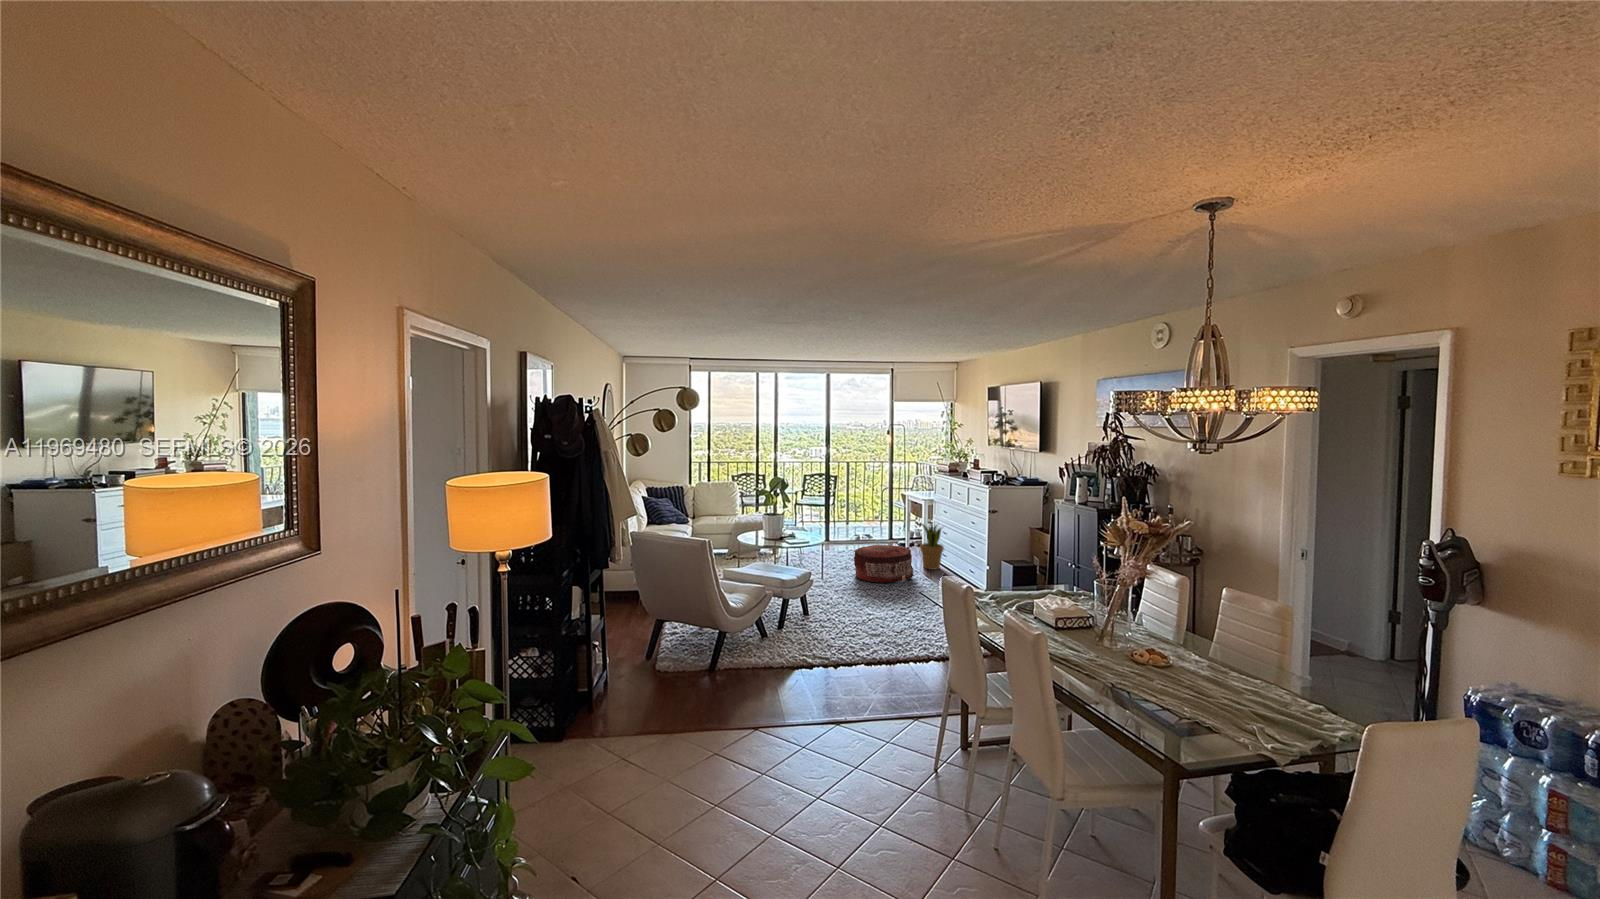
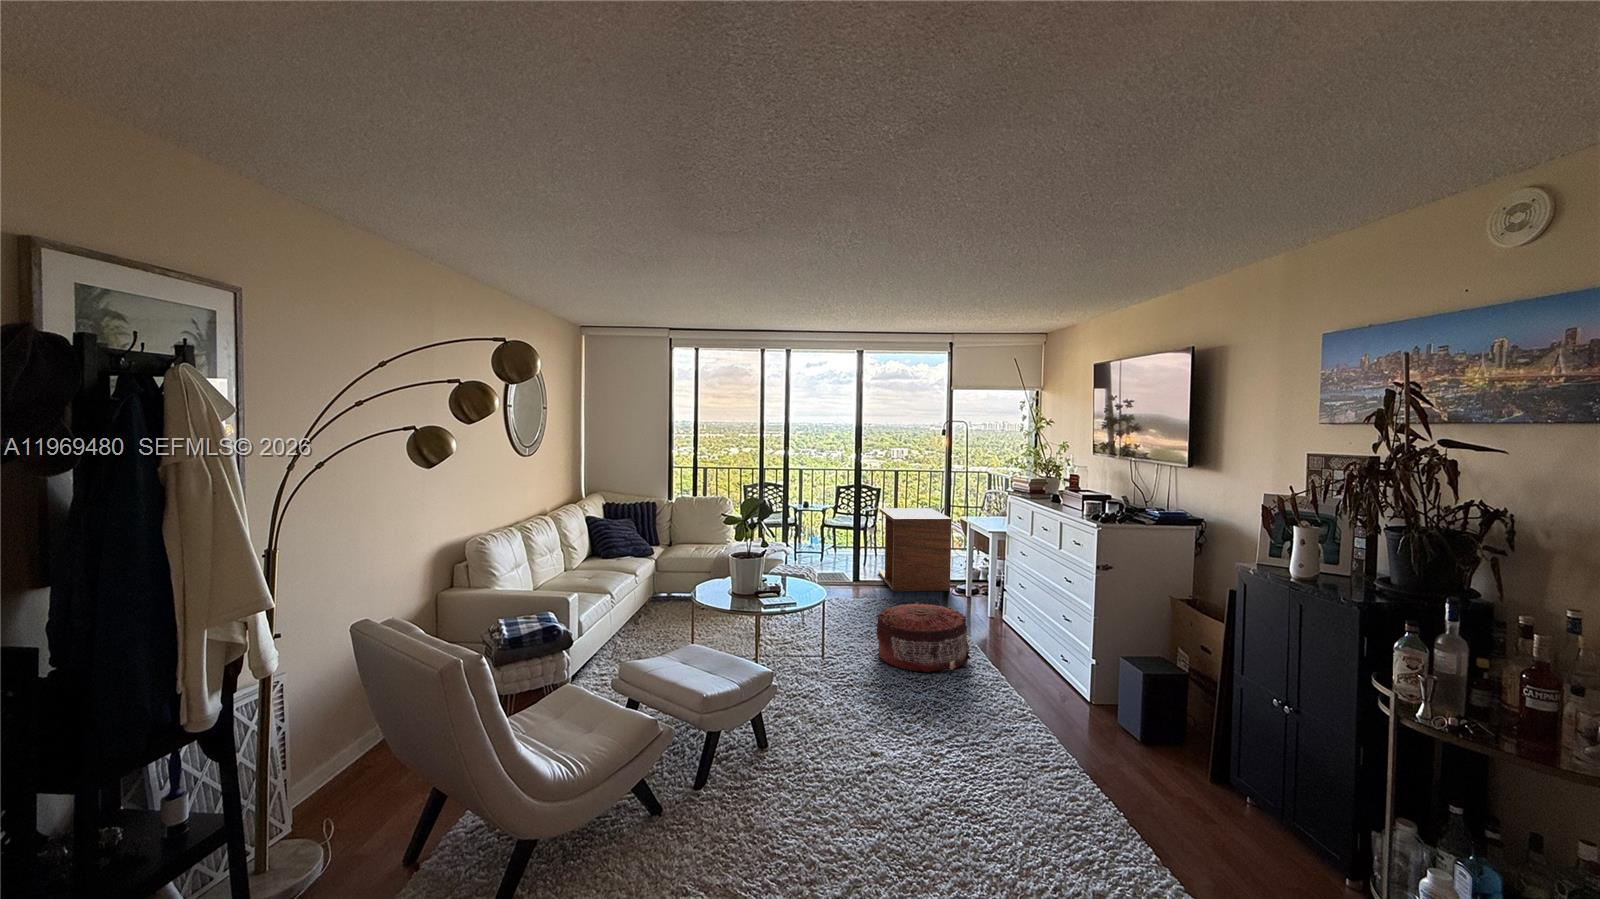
side table: none [841,488,895,547] -> present [879,508,952,592]
potted plant: present [920,524,944,570] -> none [979,569,1024,644]

